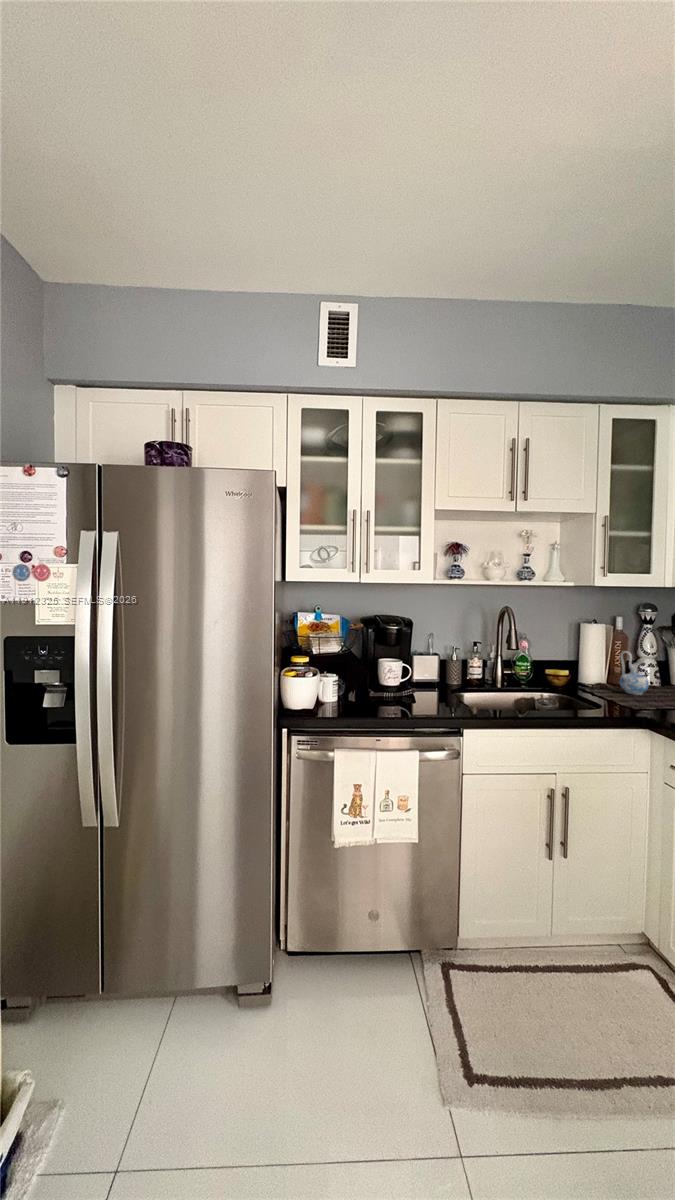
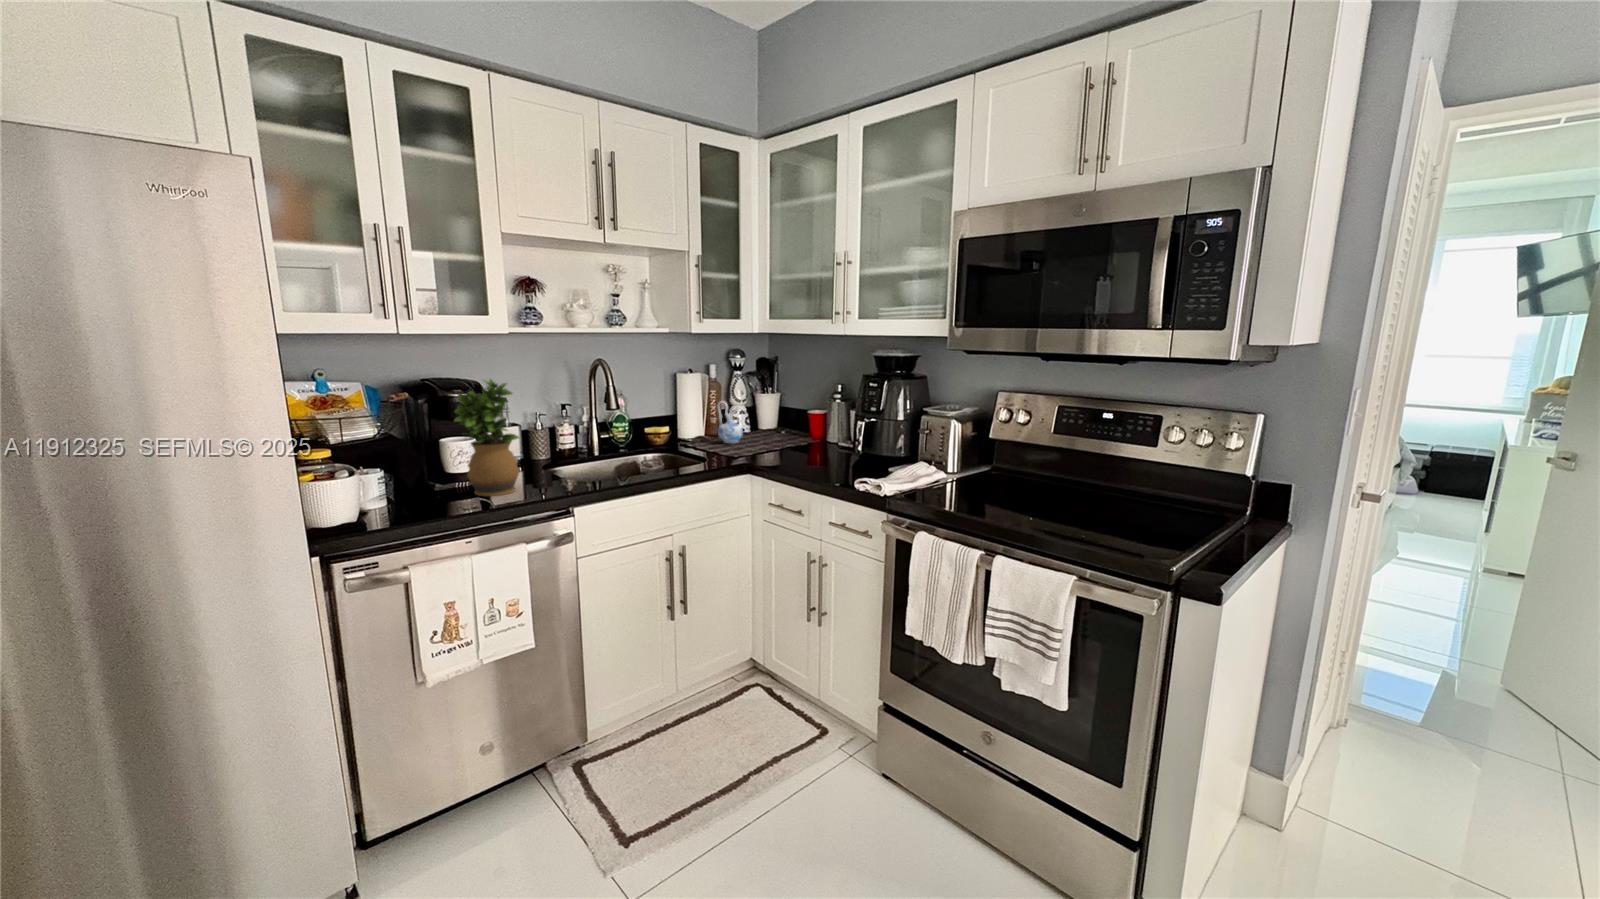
potted plant: none [384,616,430,708] -> present [455,379,520,496]

